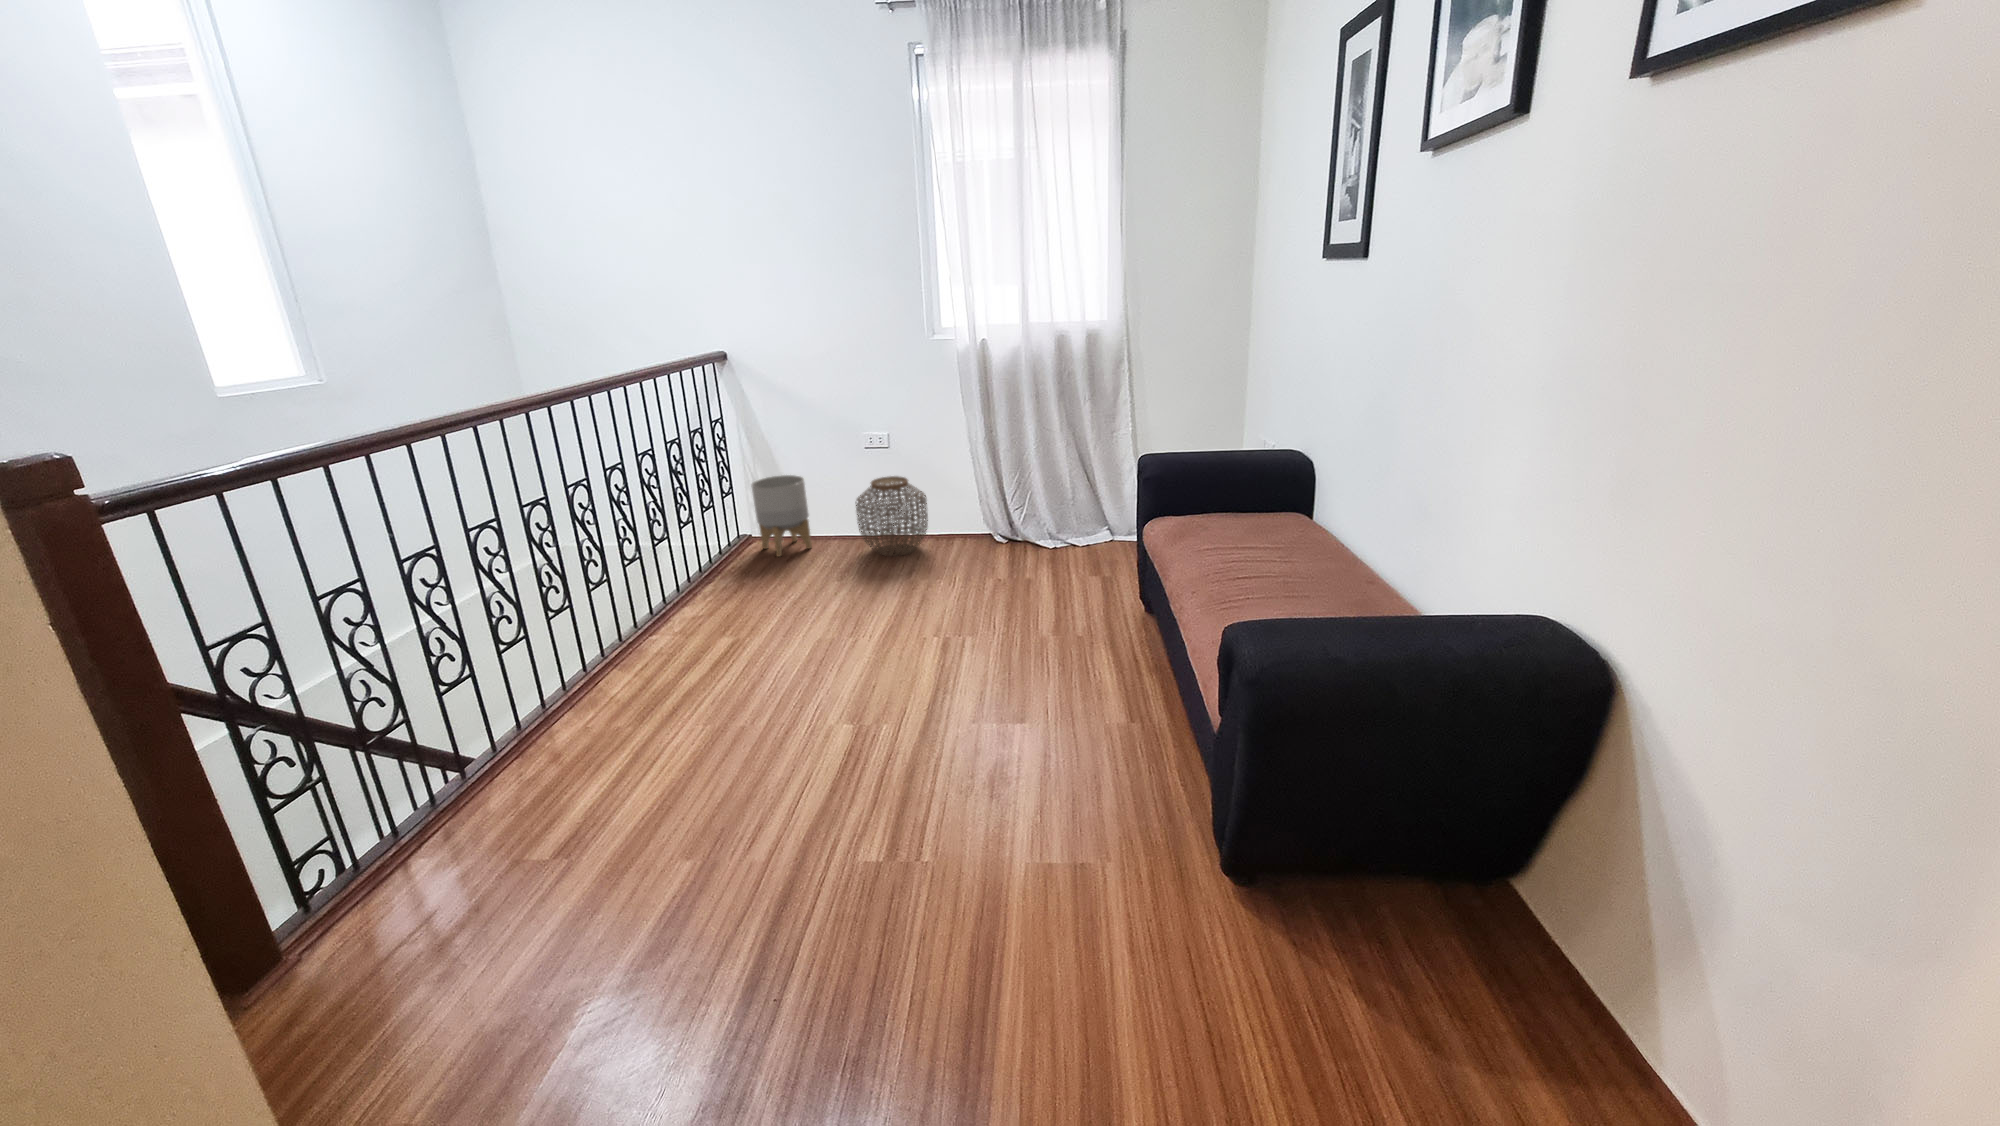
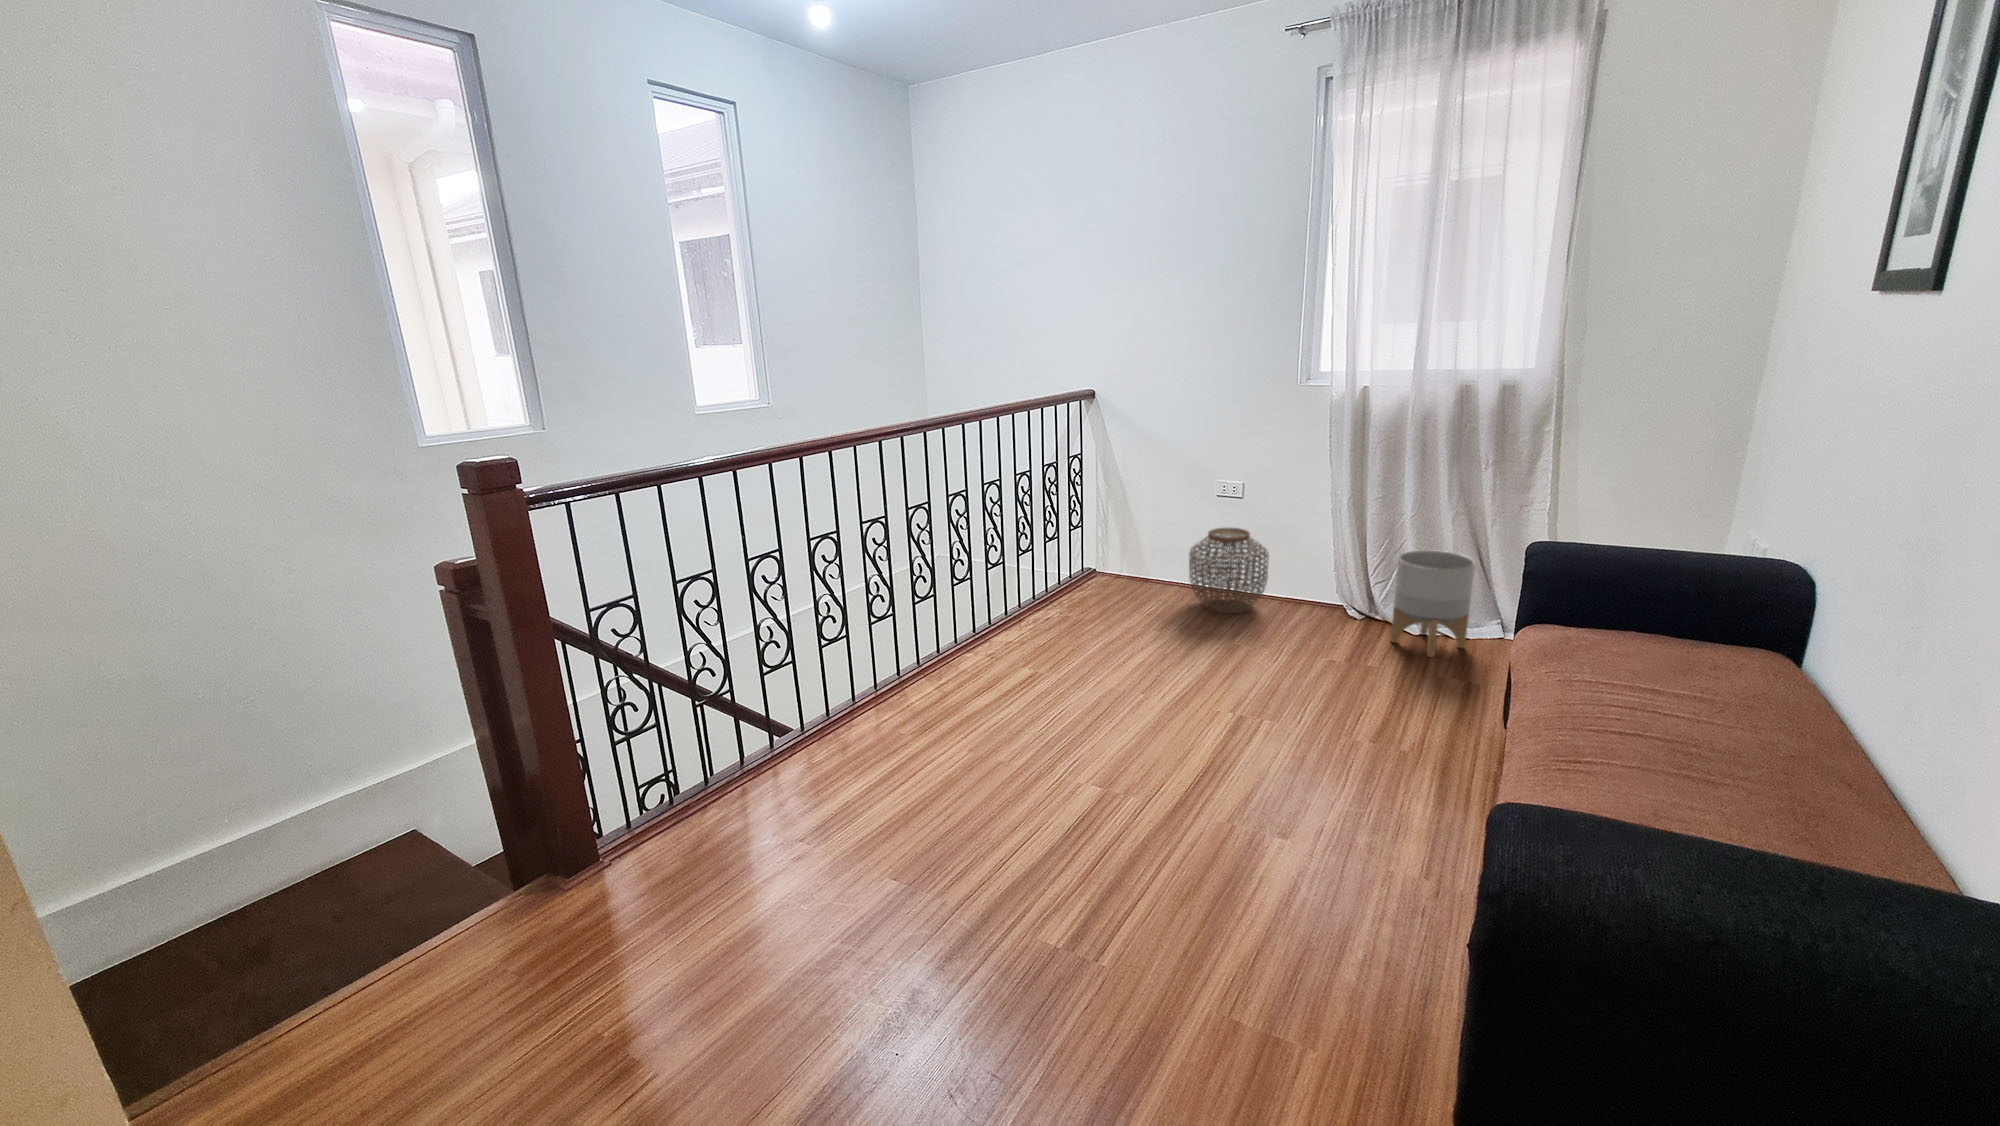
planter: present [752,475,812,556] -> present [1391,550,1476,657]

